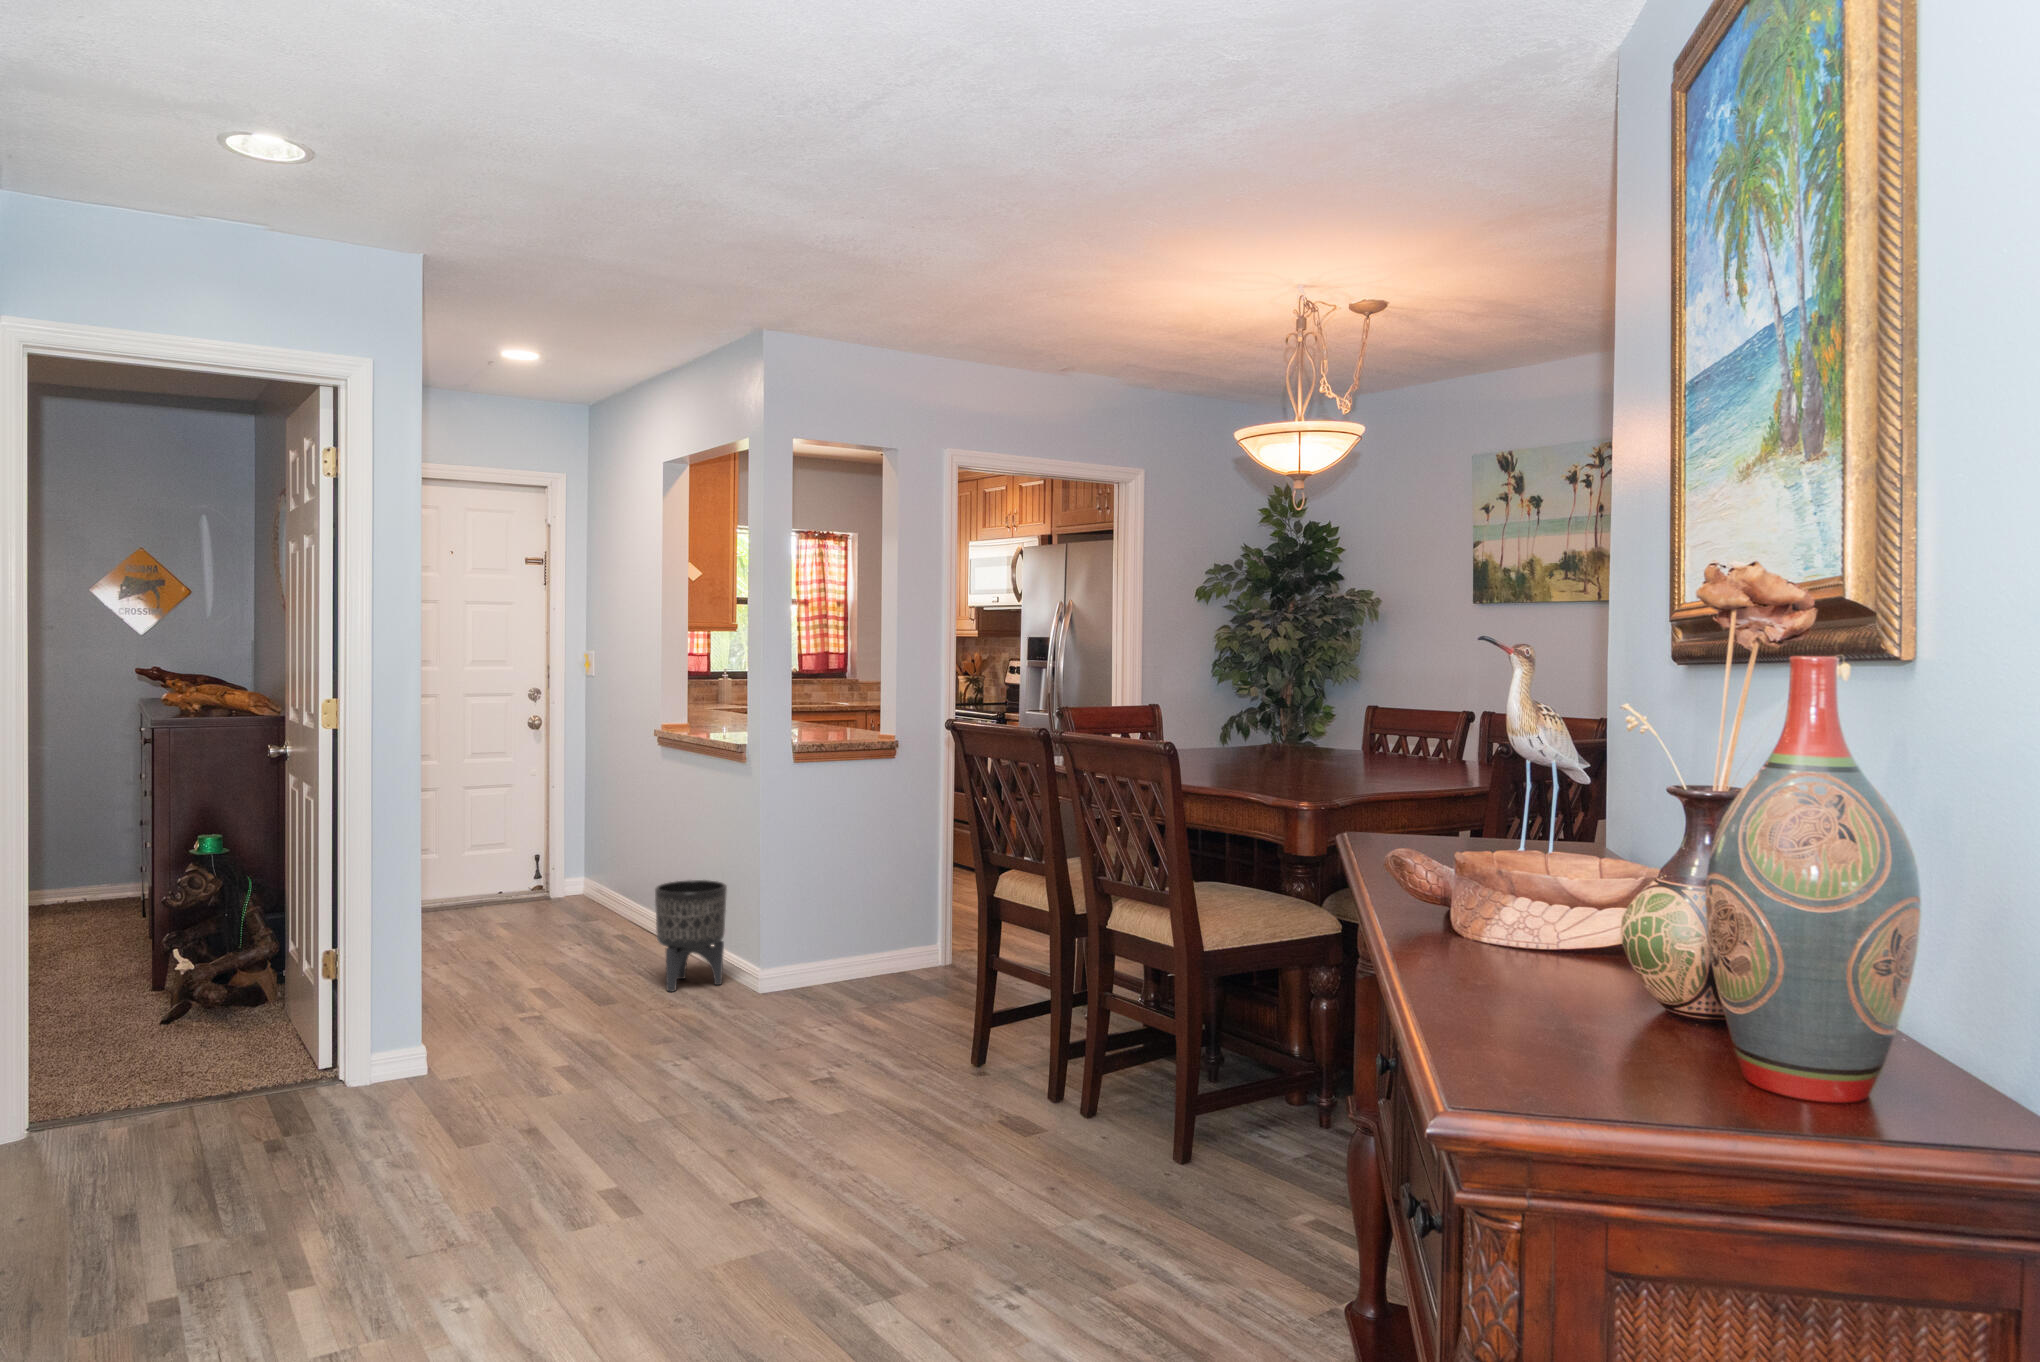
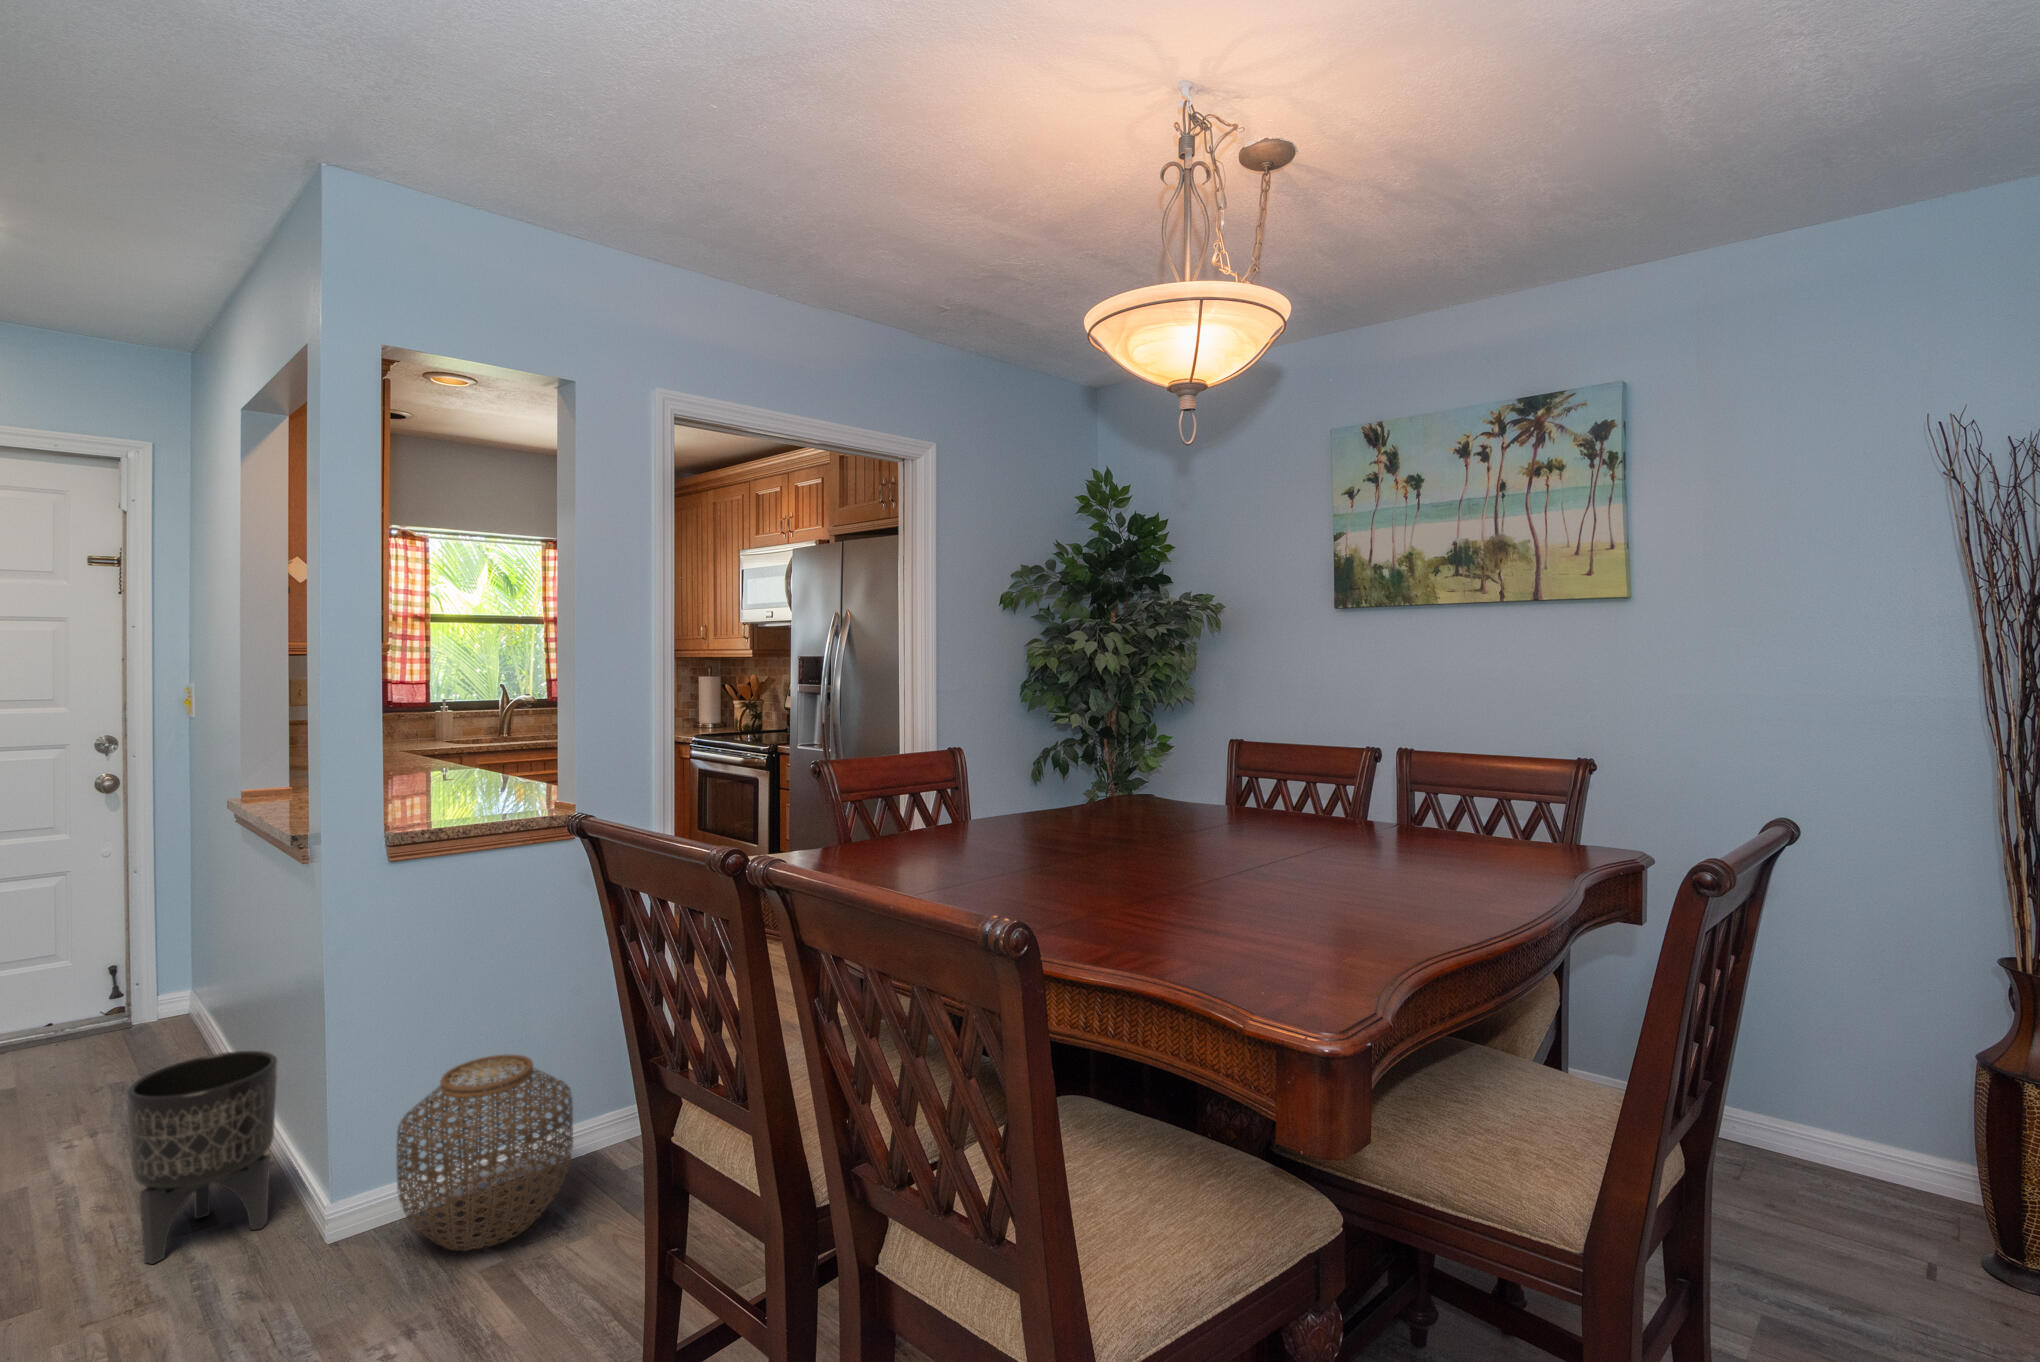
woven basket: none [806,890,902,1000] -> present [397,1054,573,1251]

